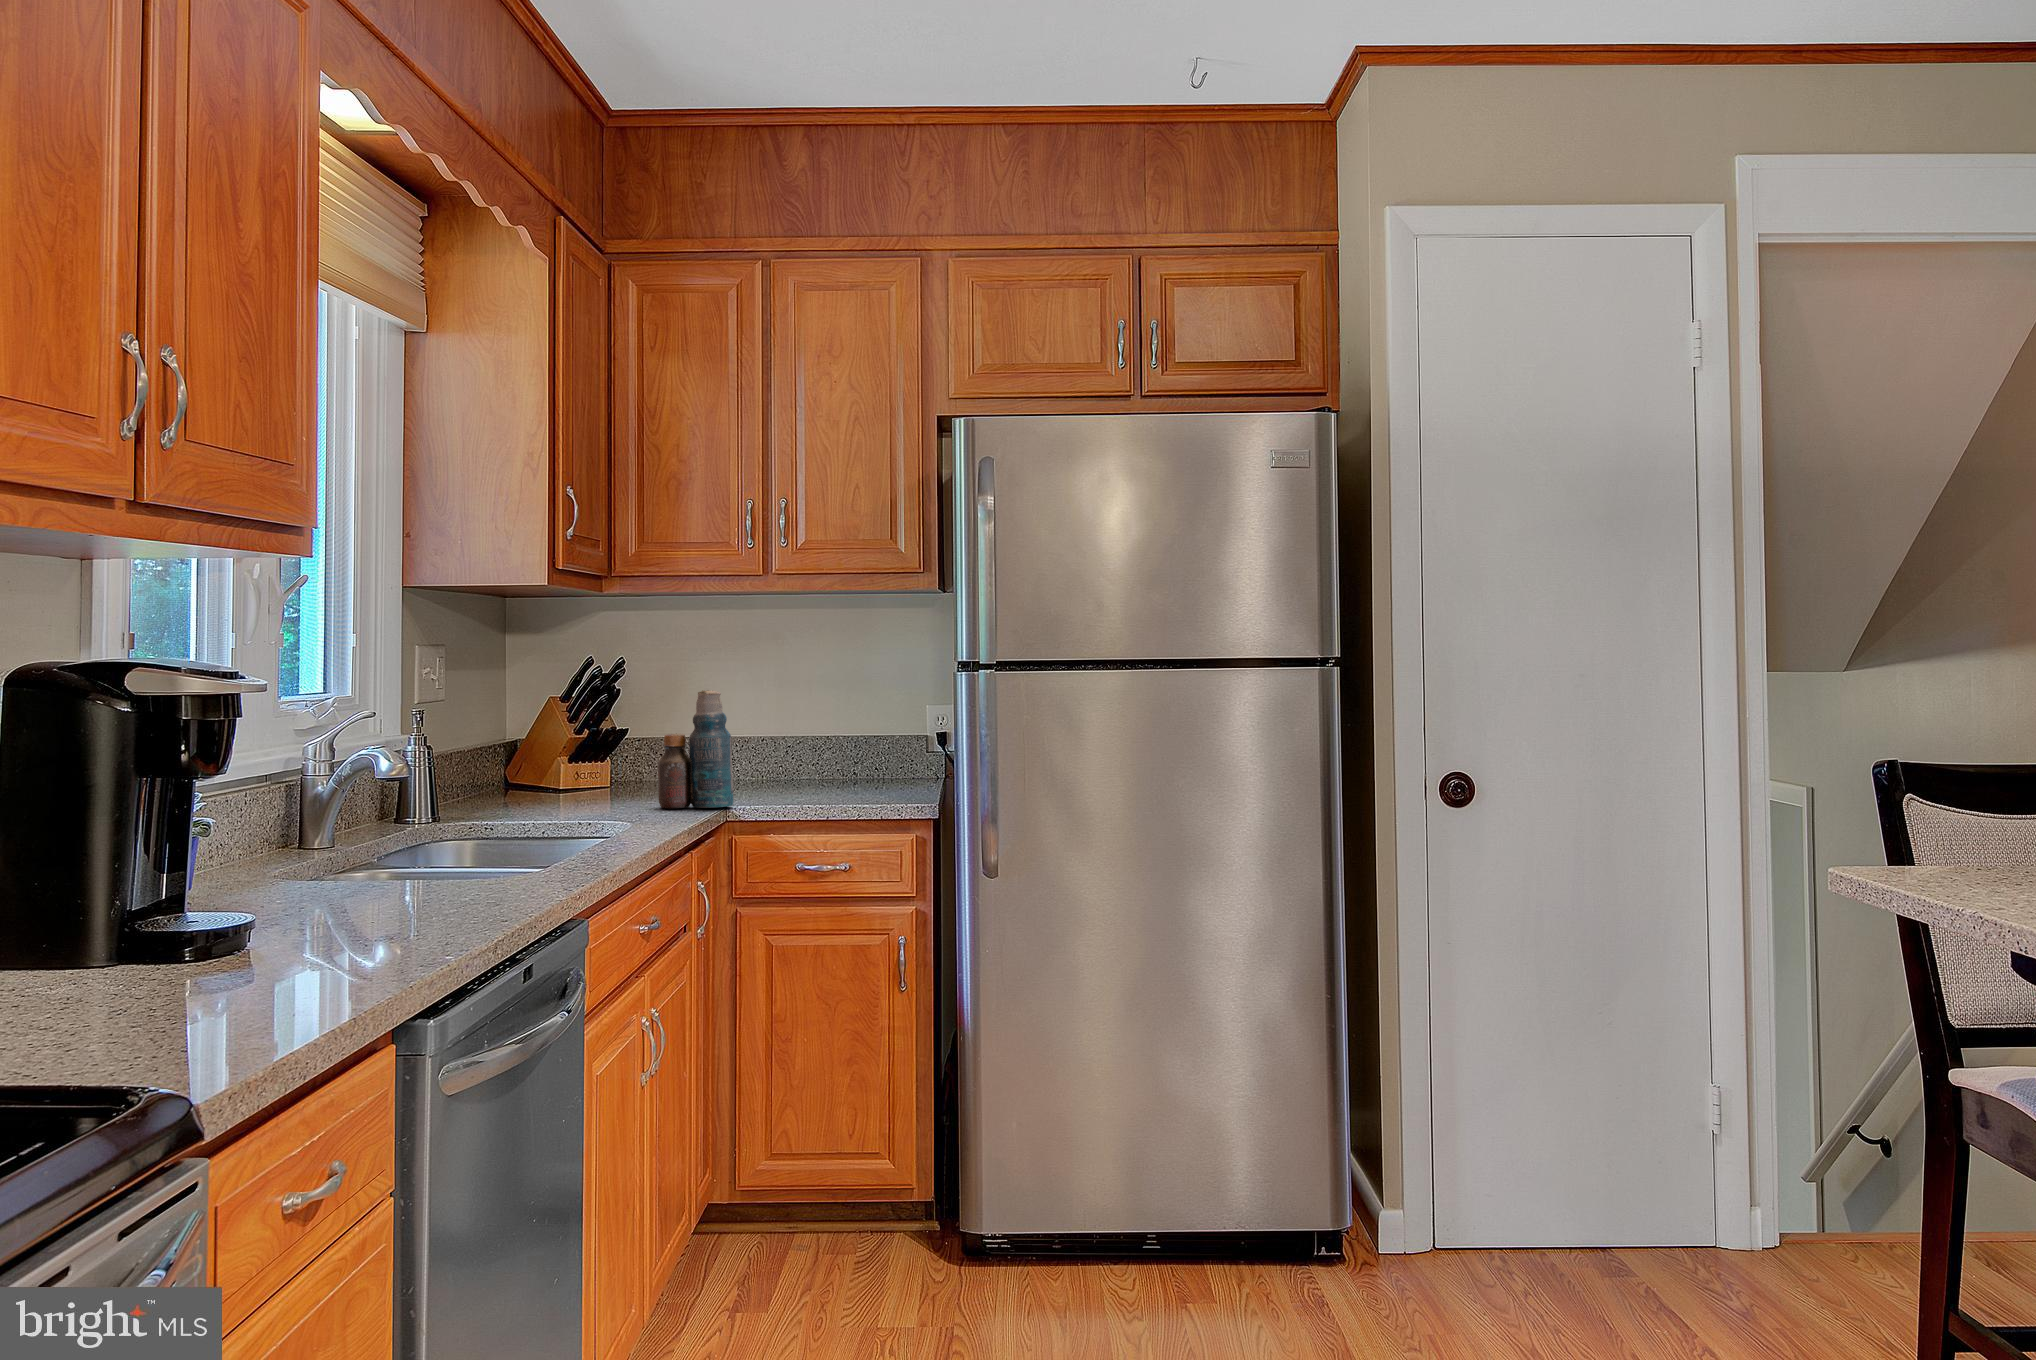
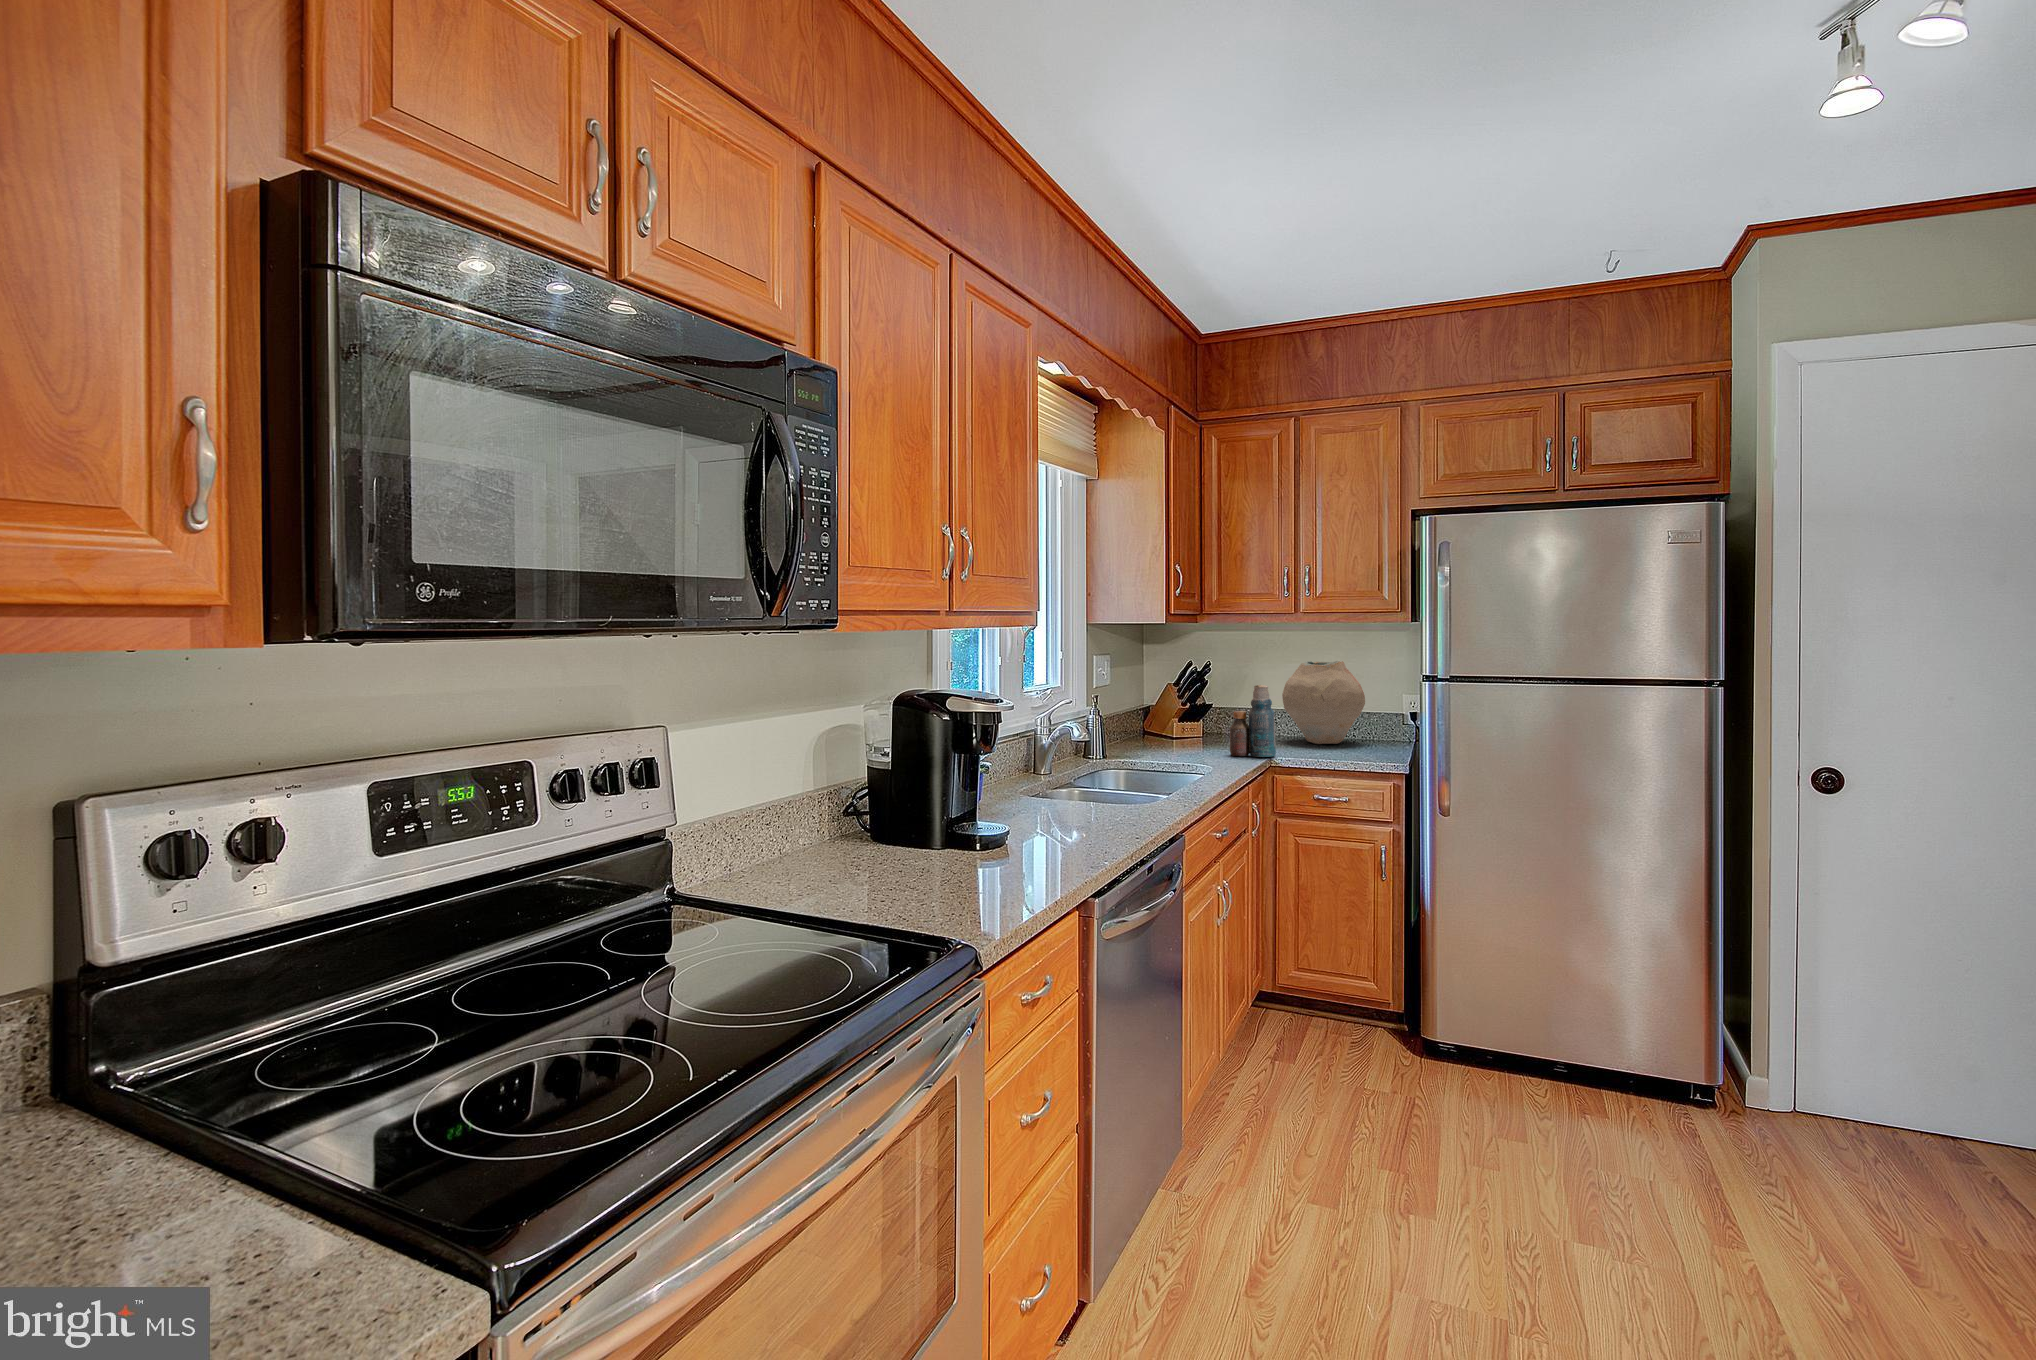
vase: none [740,657,867,789] -> present [1282,661,1365,744]

